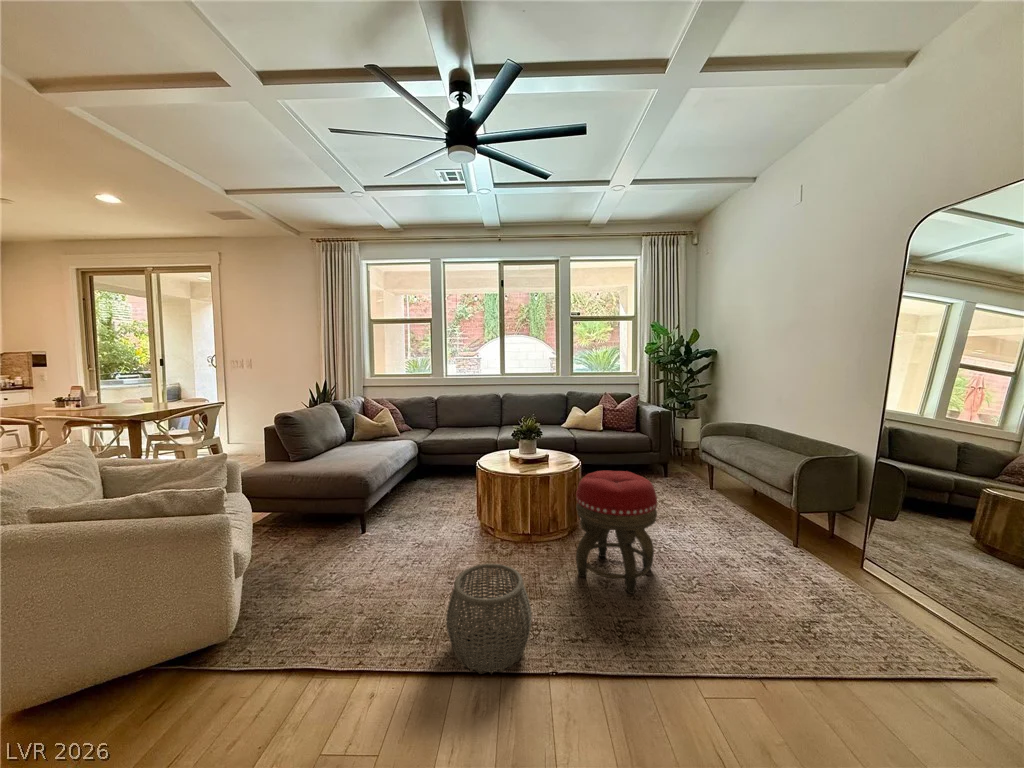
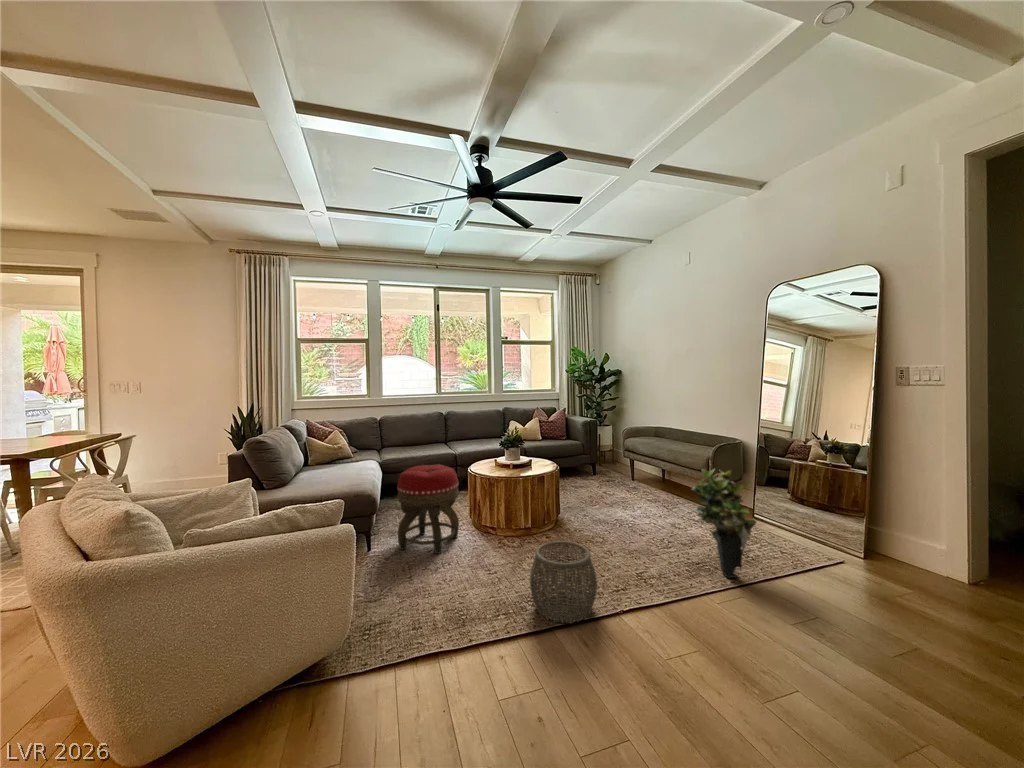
footstool: present [576,471,657,594] -> present [397,464,459,554]
potted plant: none [711,493,808,664] -> present [692,469,756,578]

